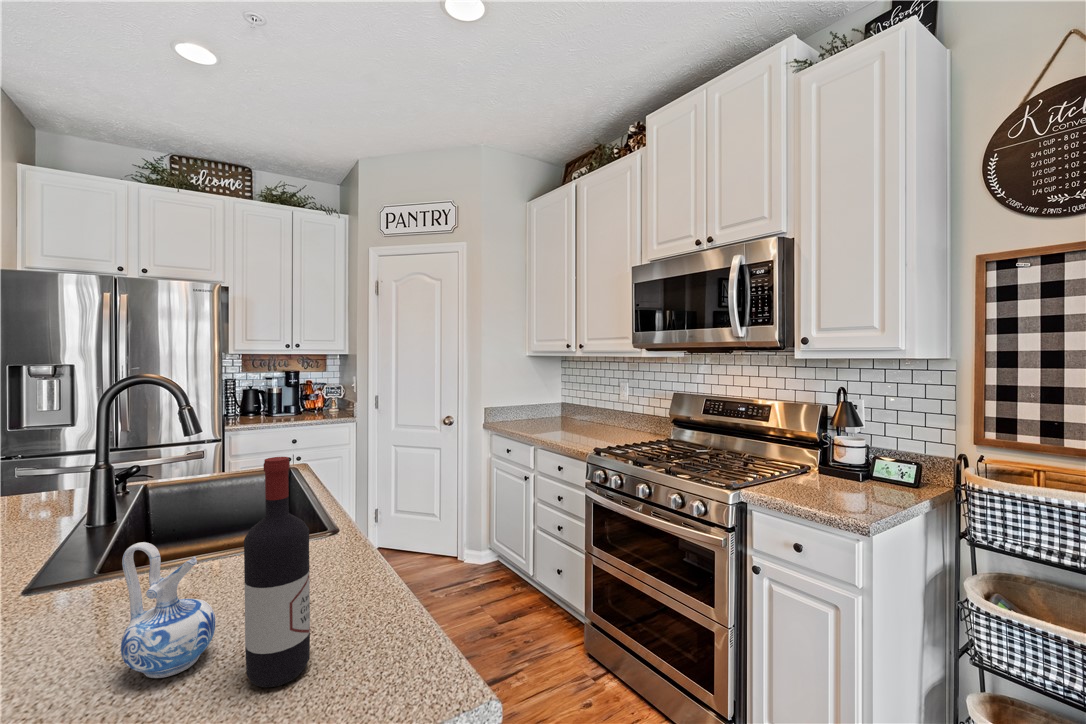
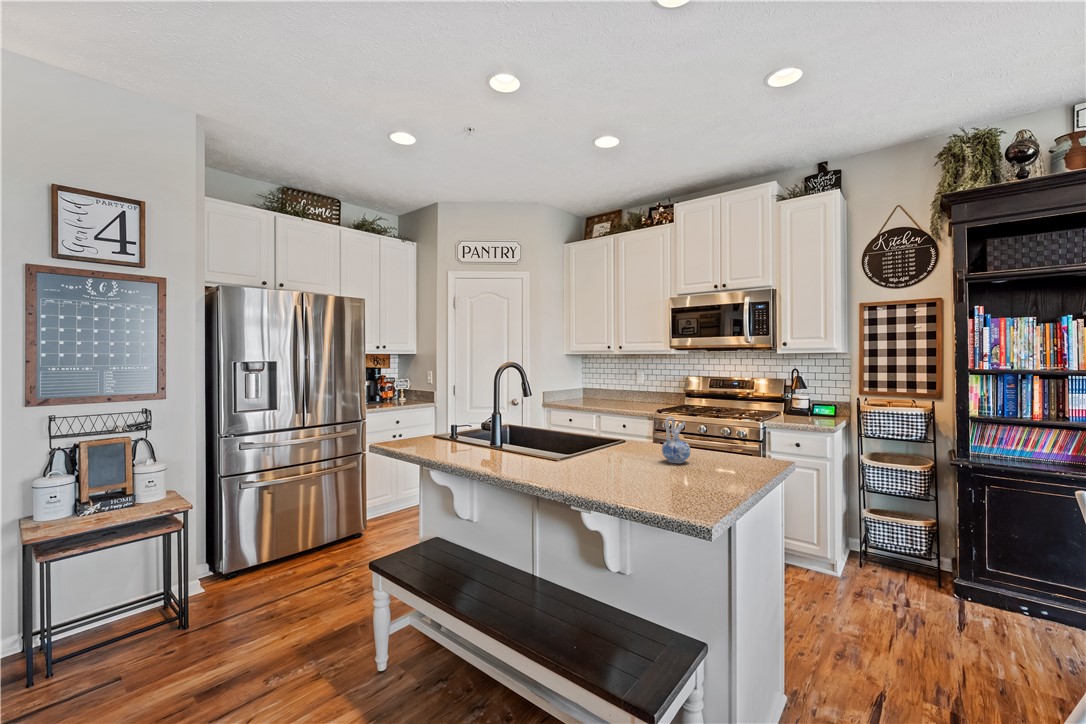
wine bottle: present [244,457,310,688] -> none [705,384,726,462]

